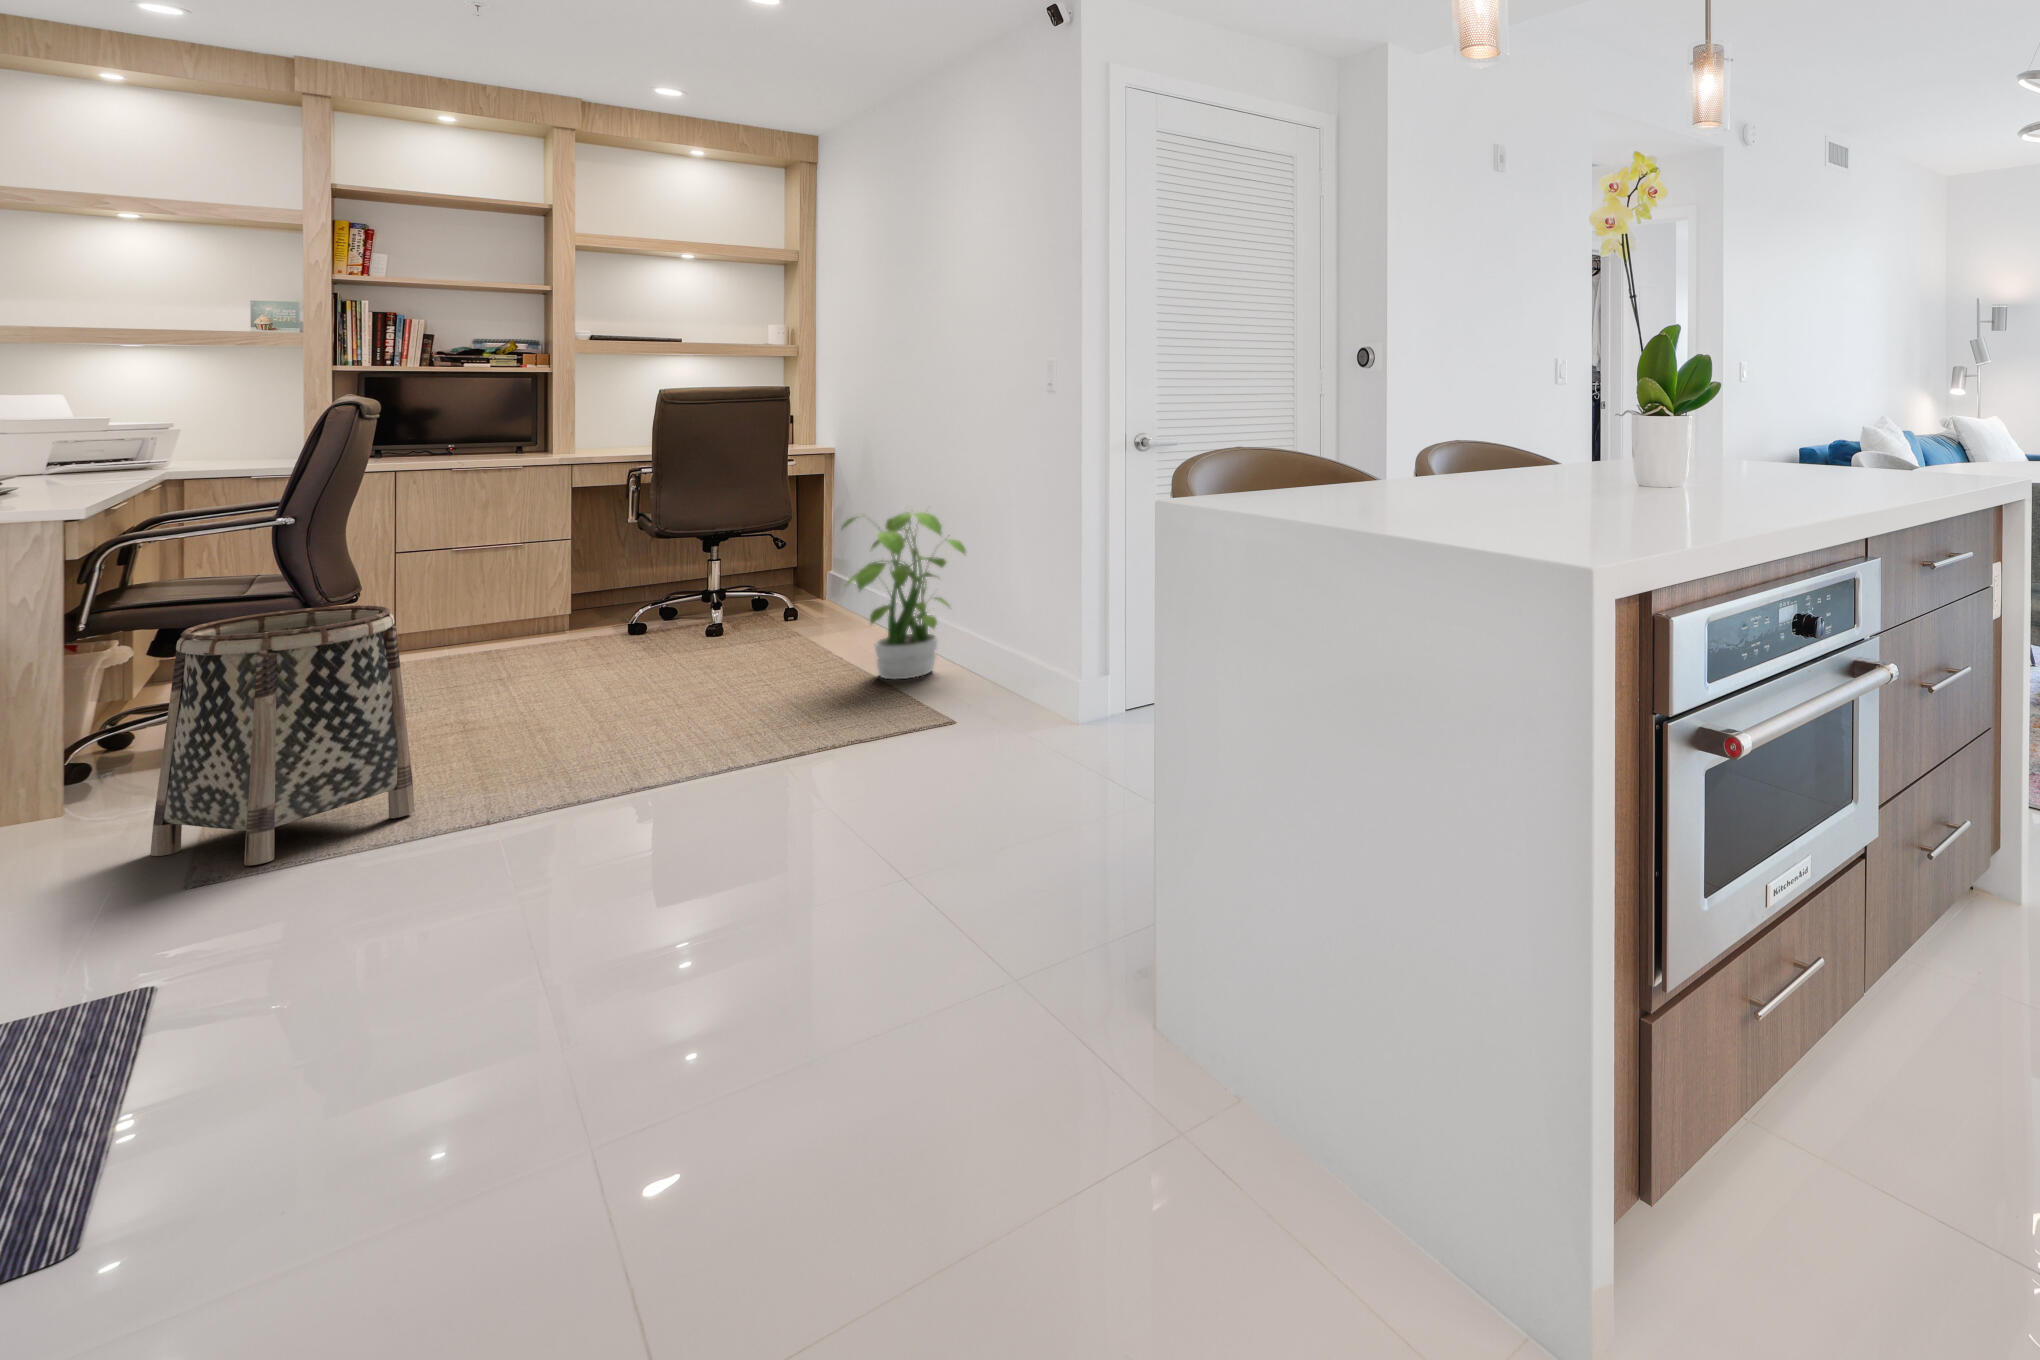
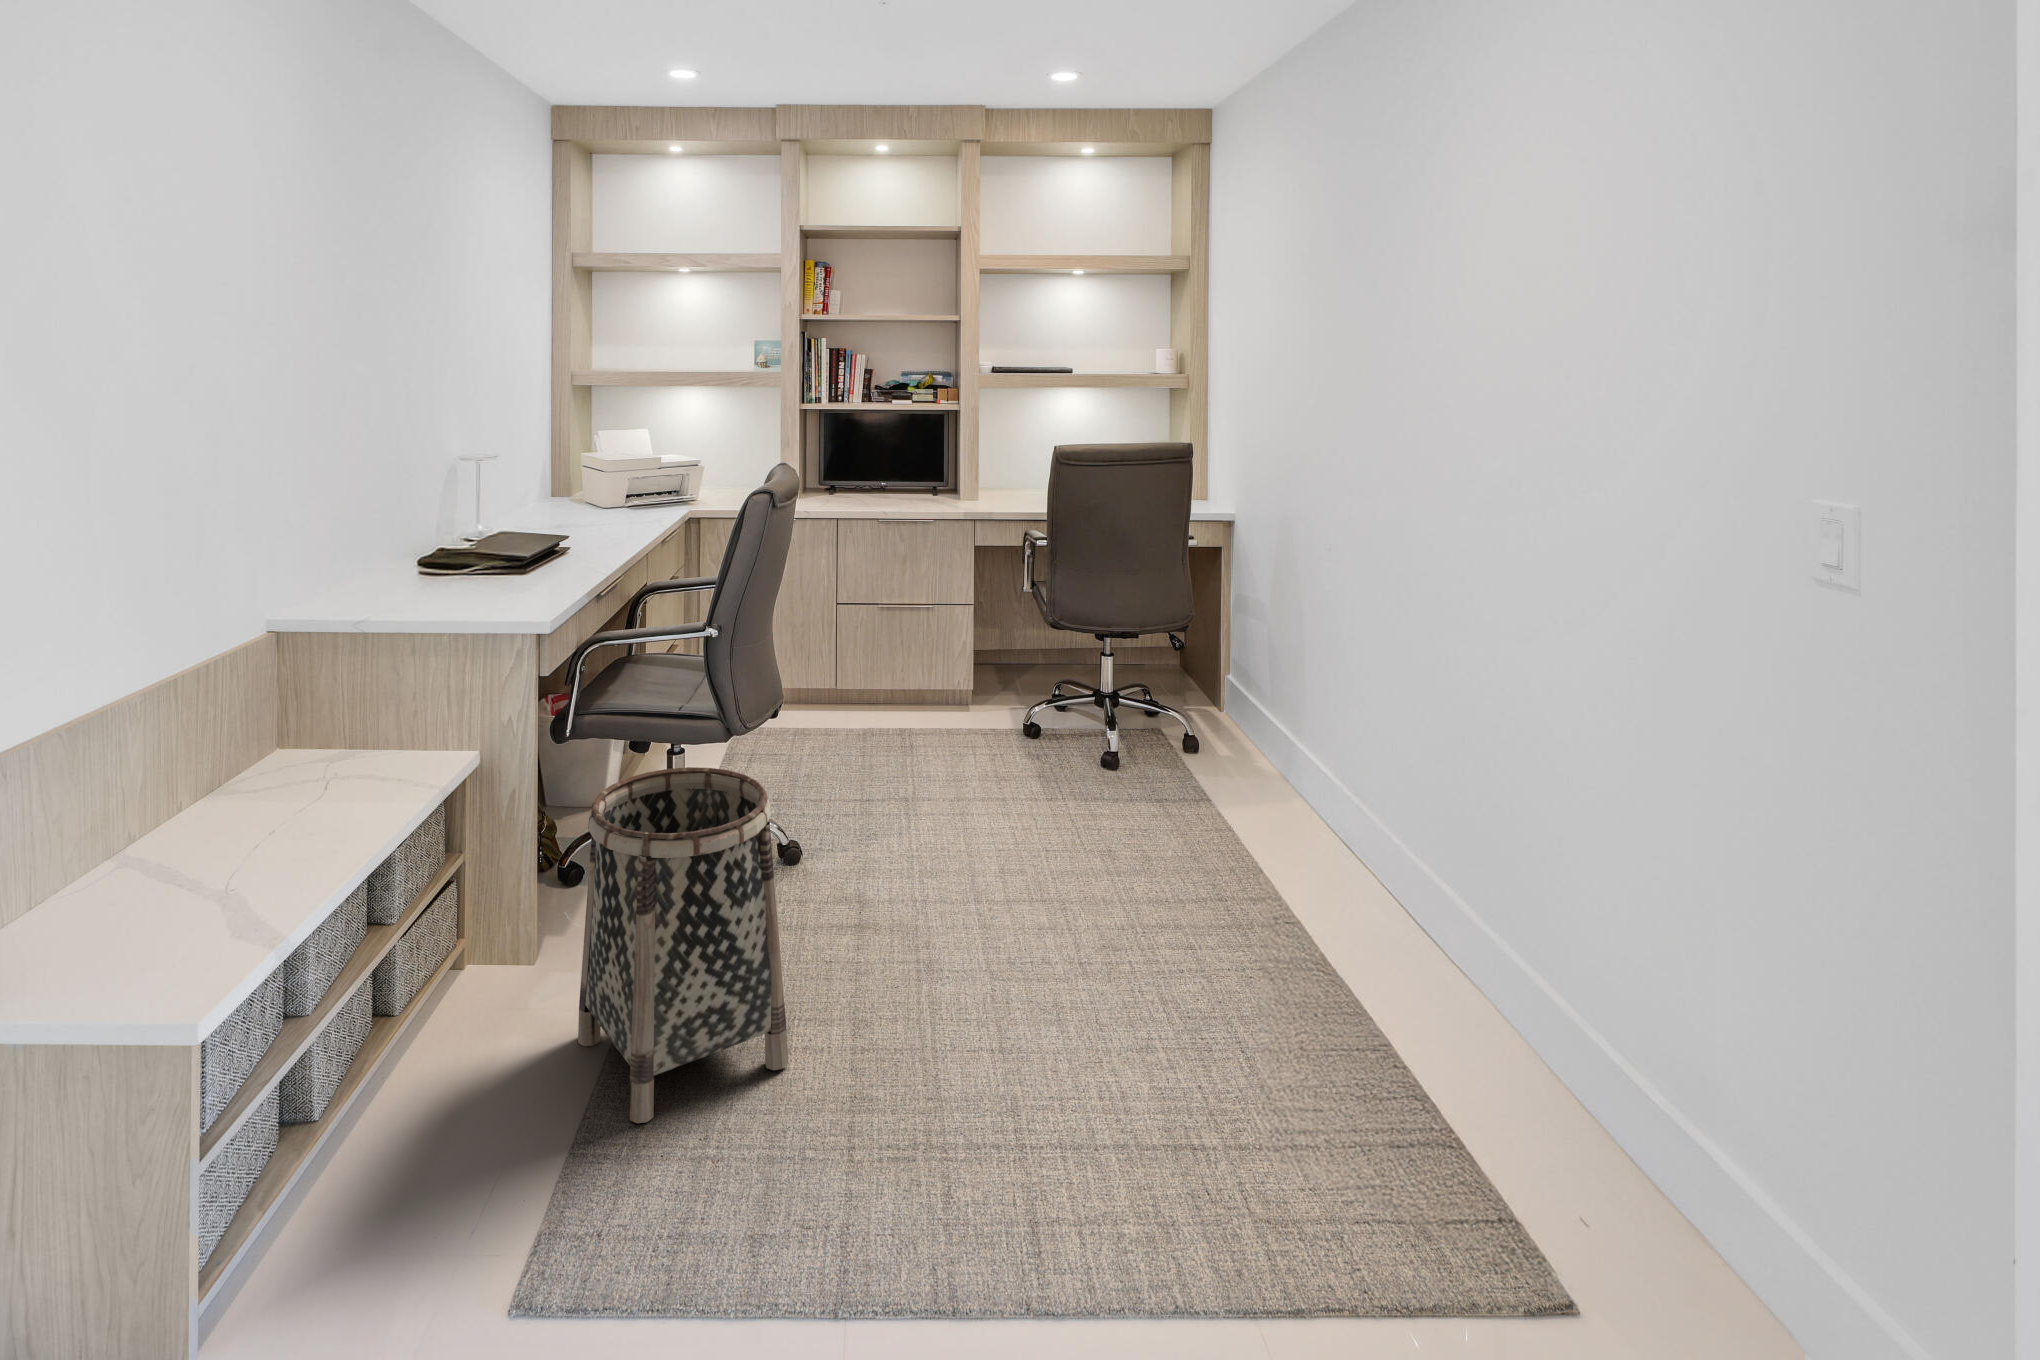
potted plant: present [842,510,966,679] -> none [1258,660,1443,935]

